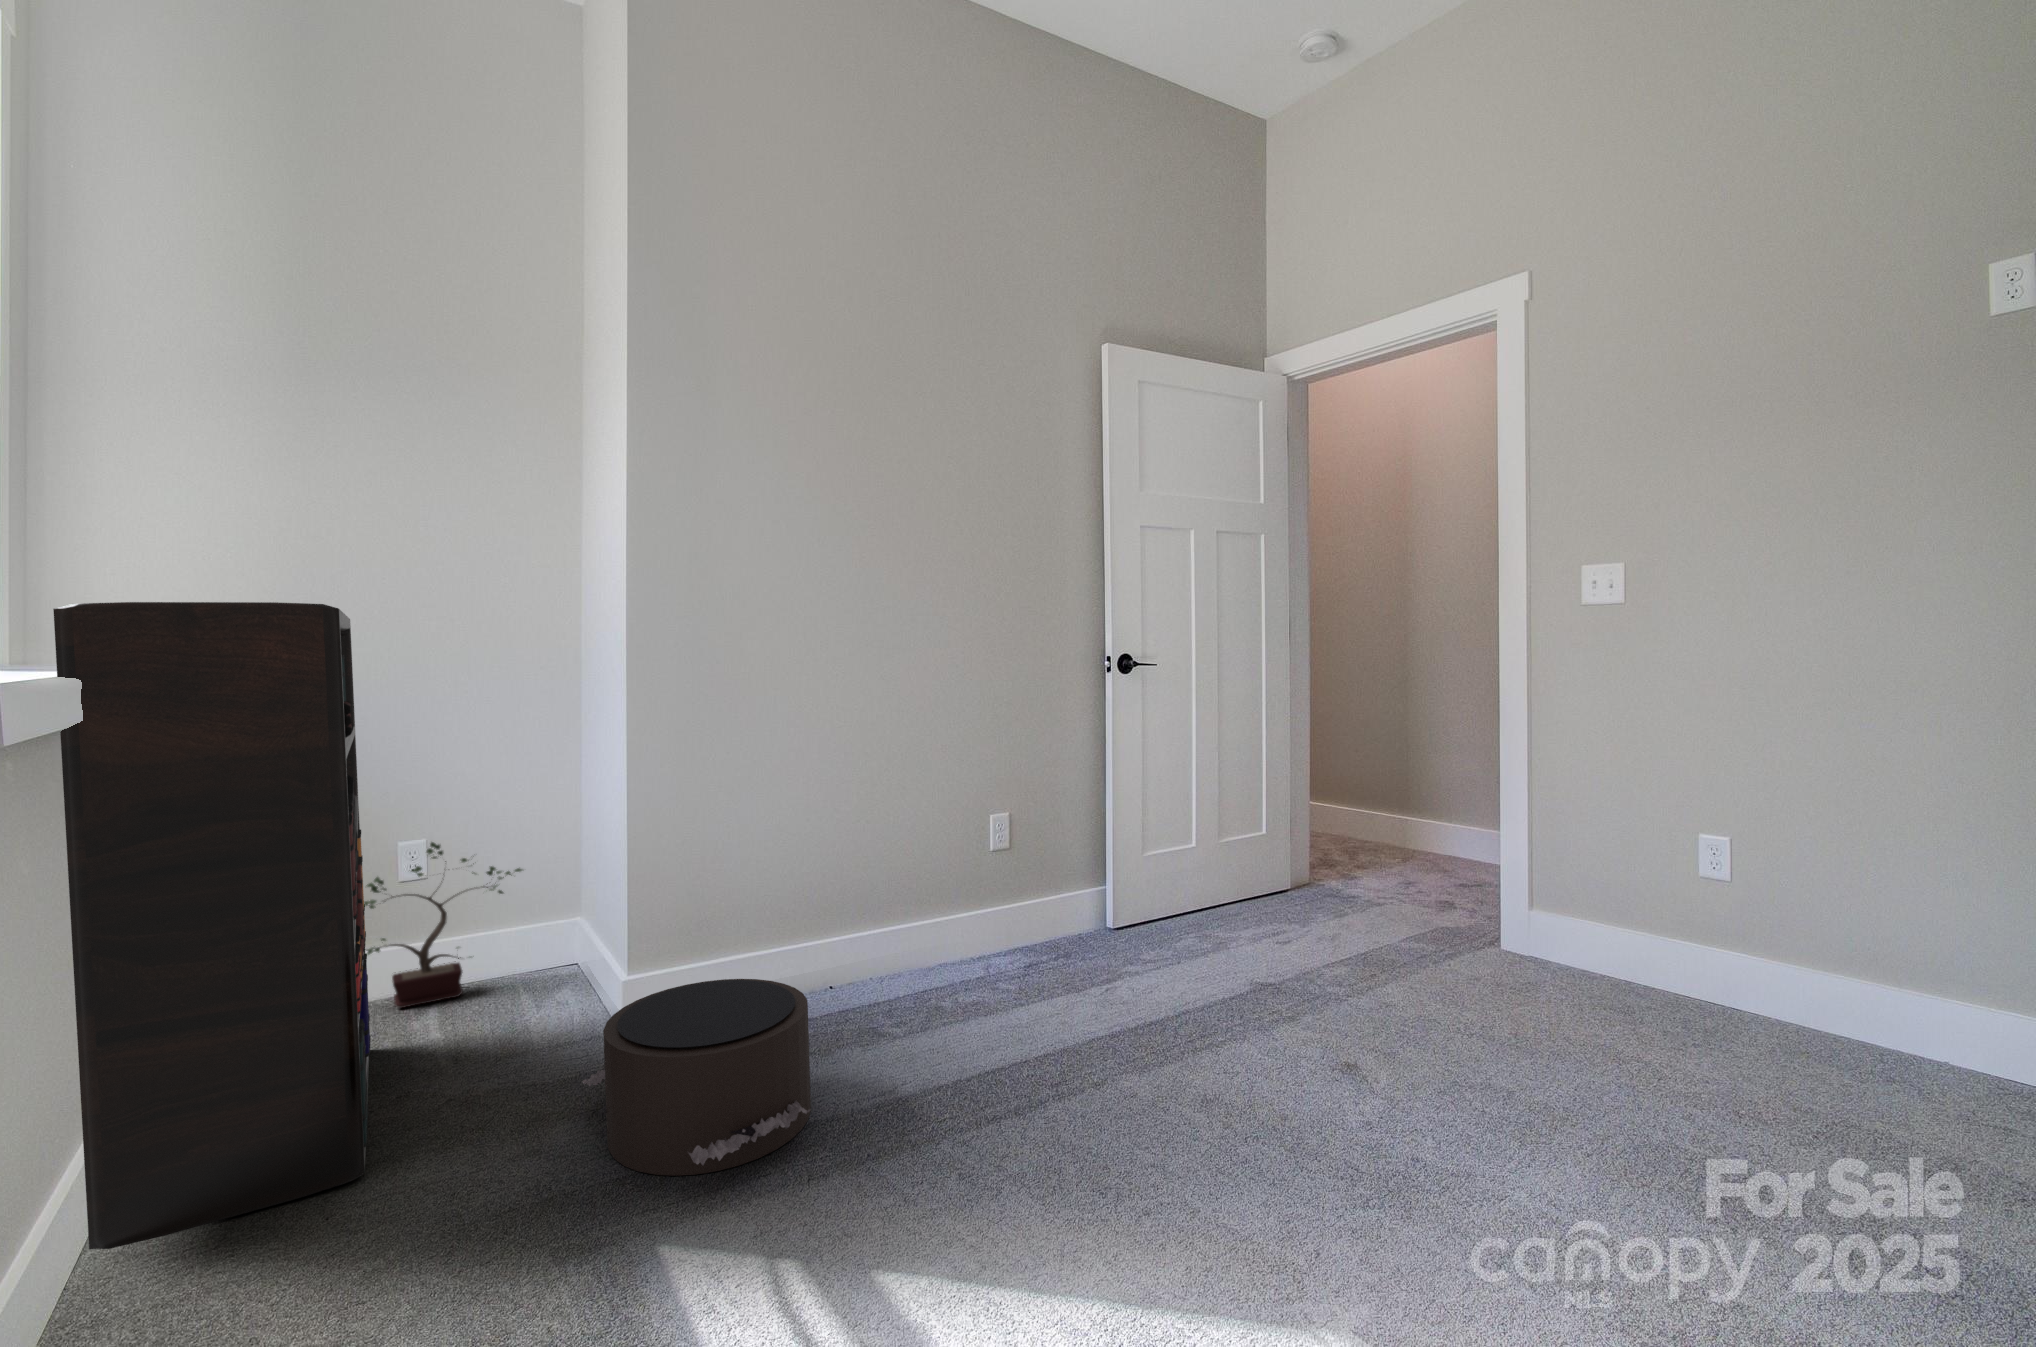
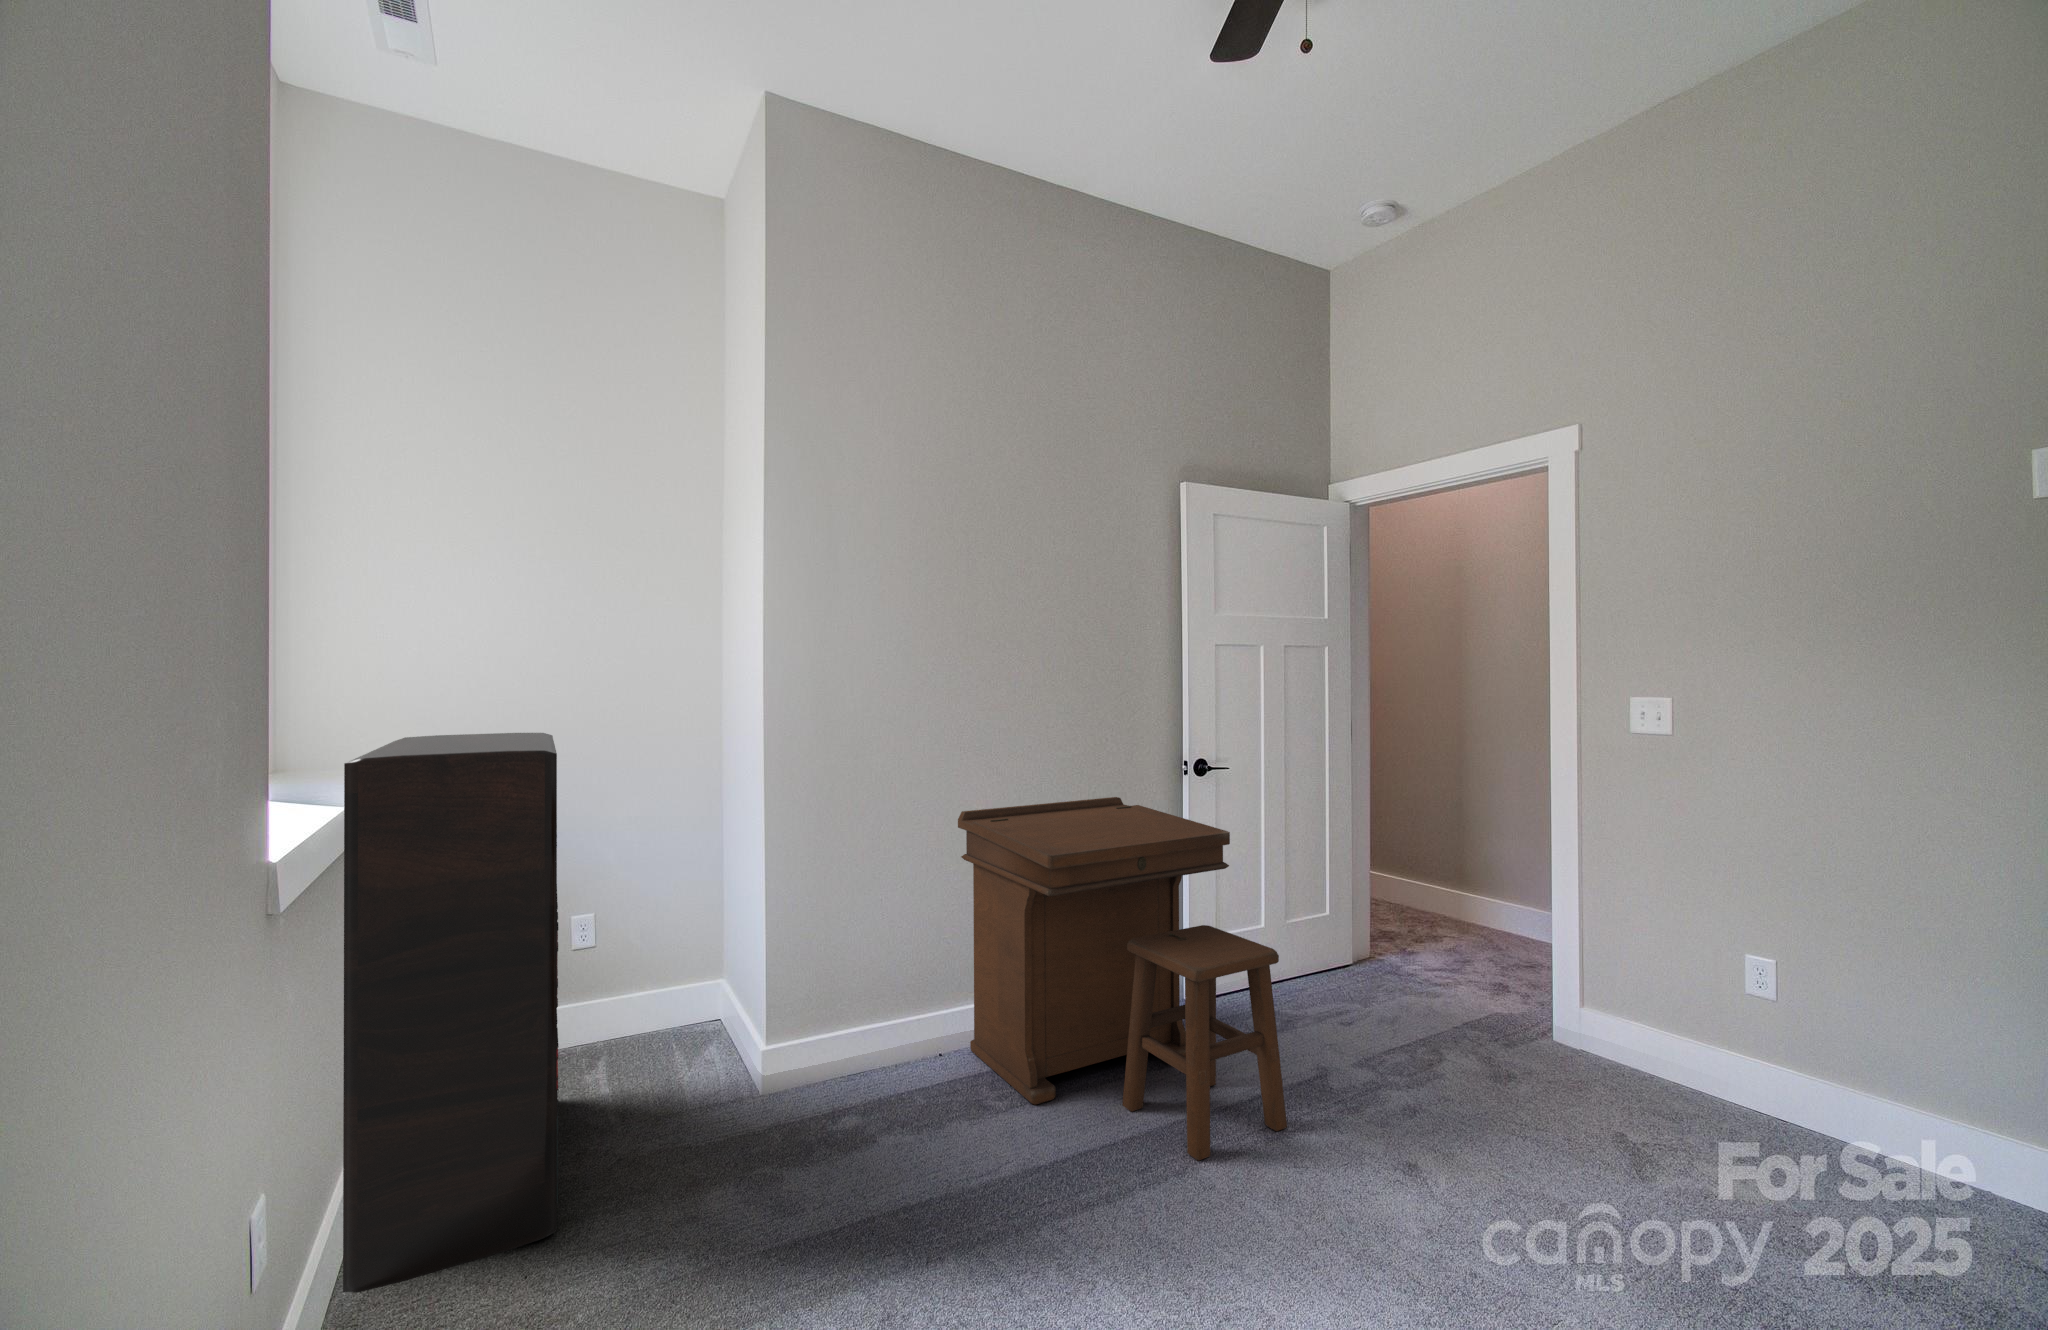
desk: none [848,700,1218,1070] -> present [958,797,1287,1161]
potted plant: present [364,842,522,1008] -> none [544,913,682,1059]
pouf: present [582,979,811,1176] -> none [732,1061,929,1249]

